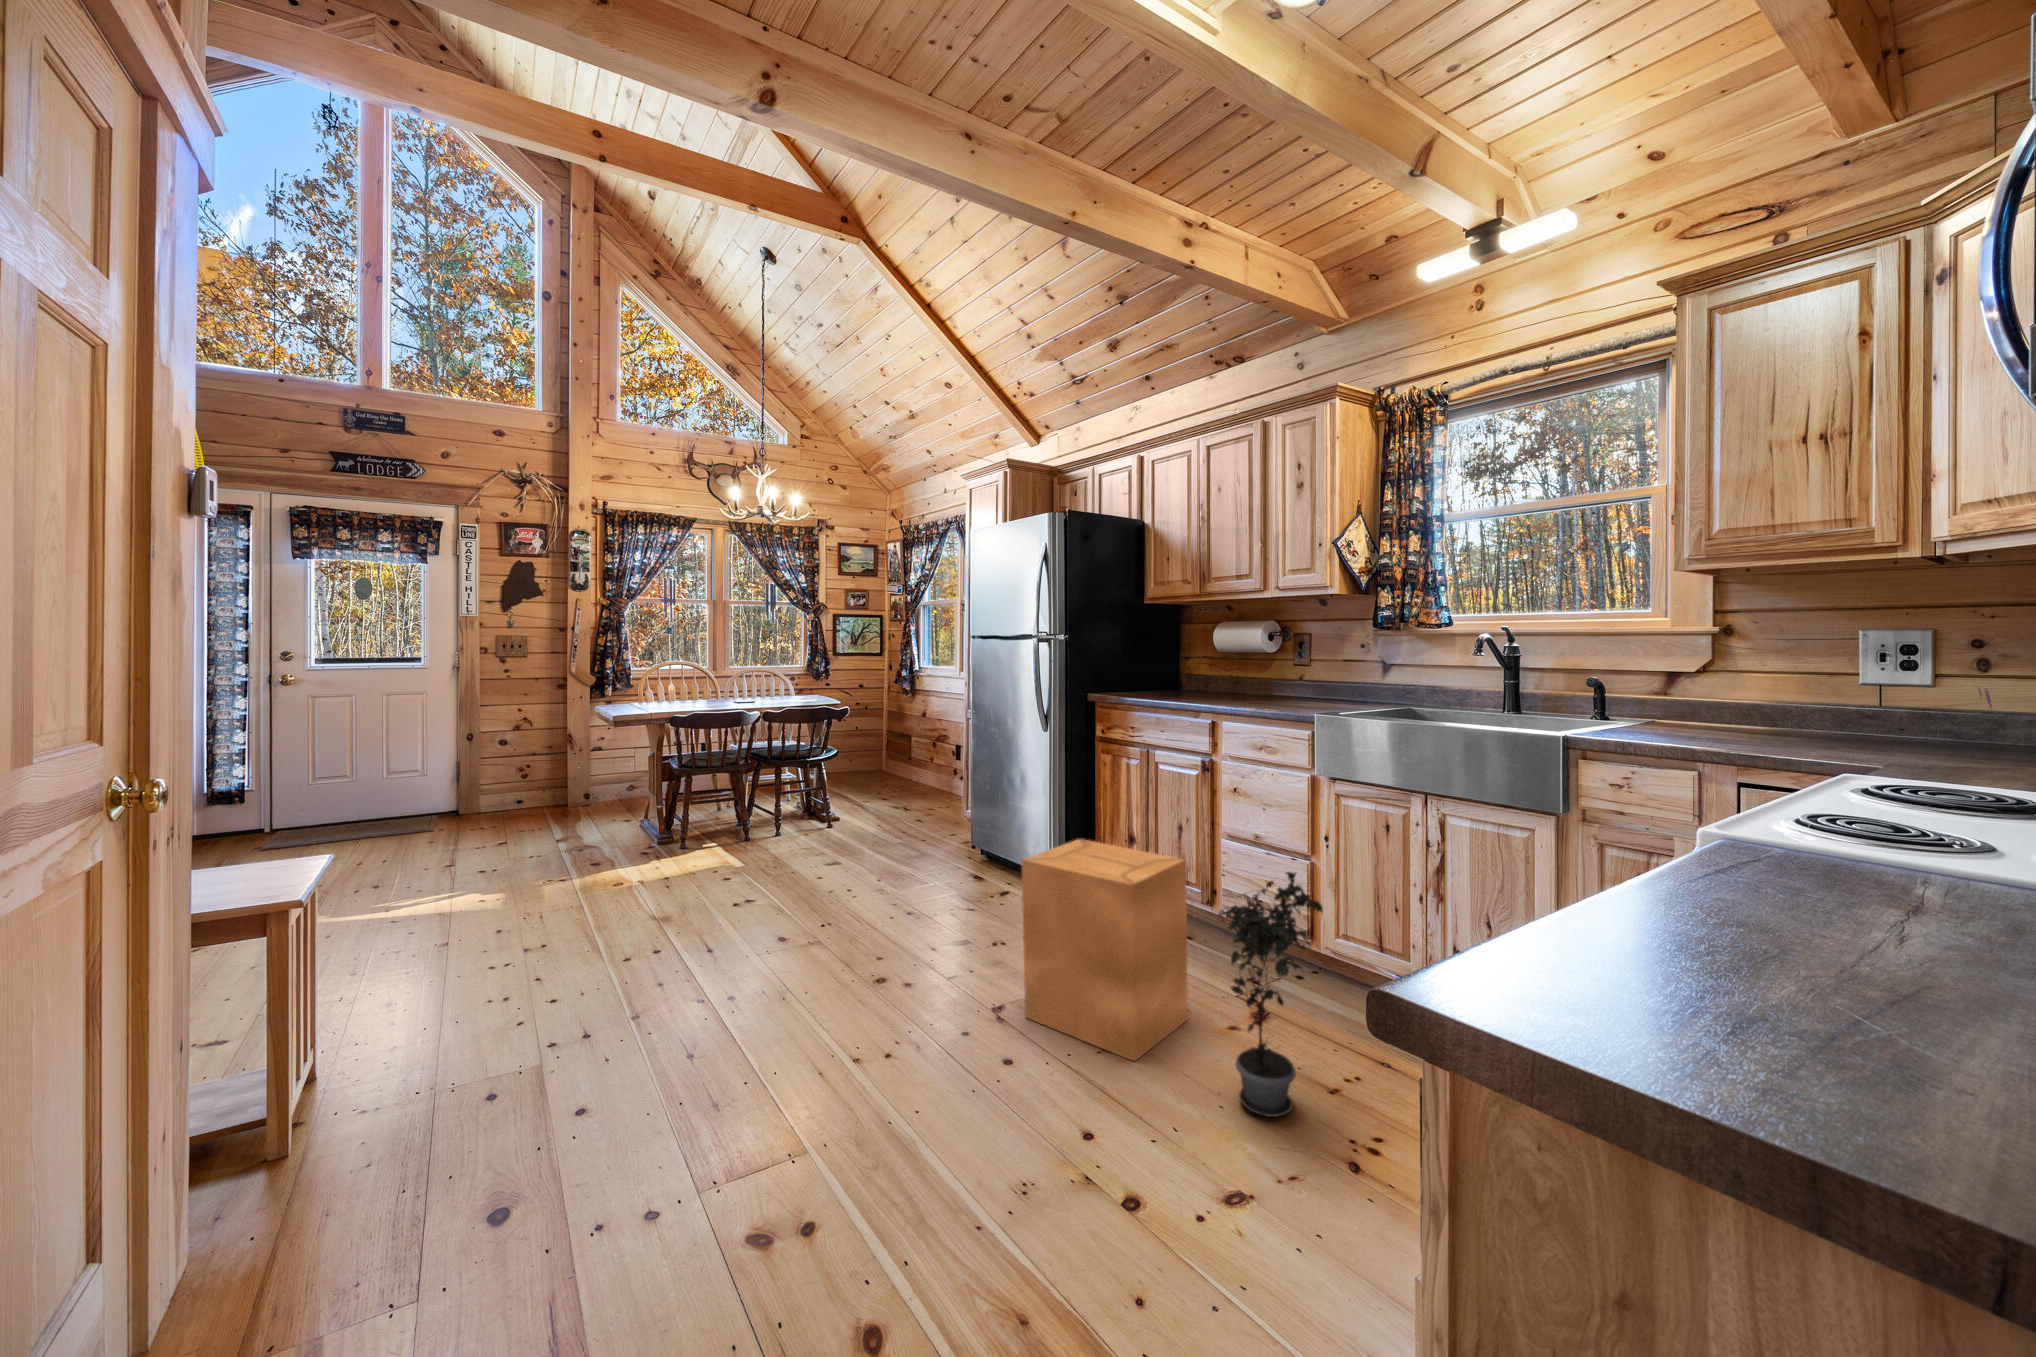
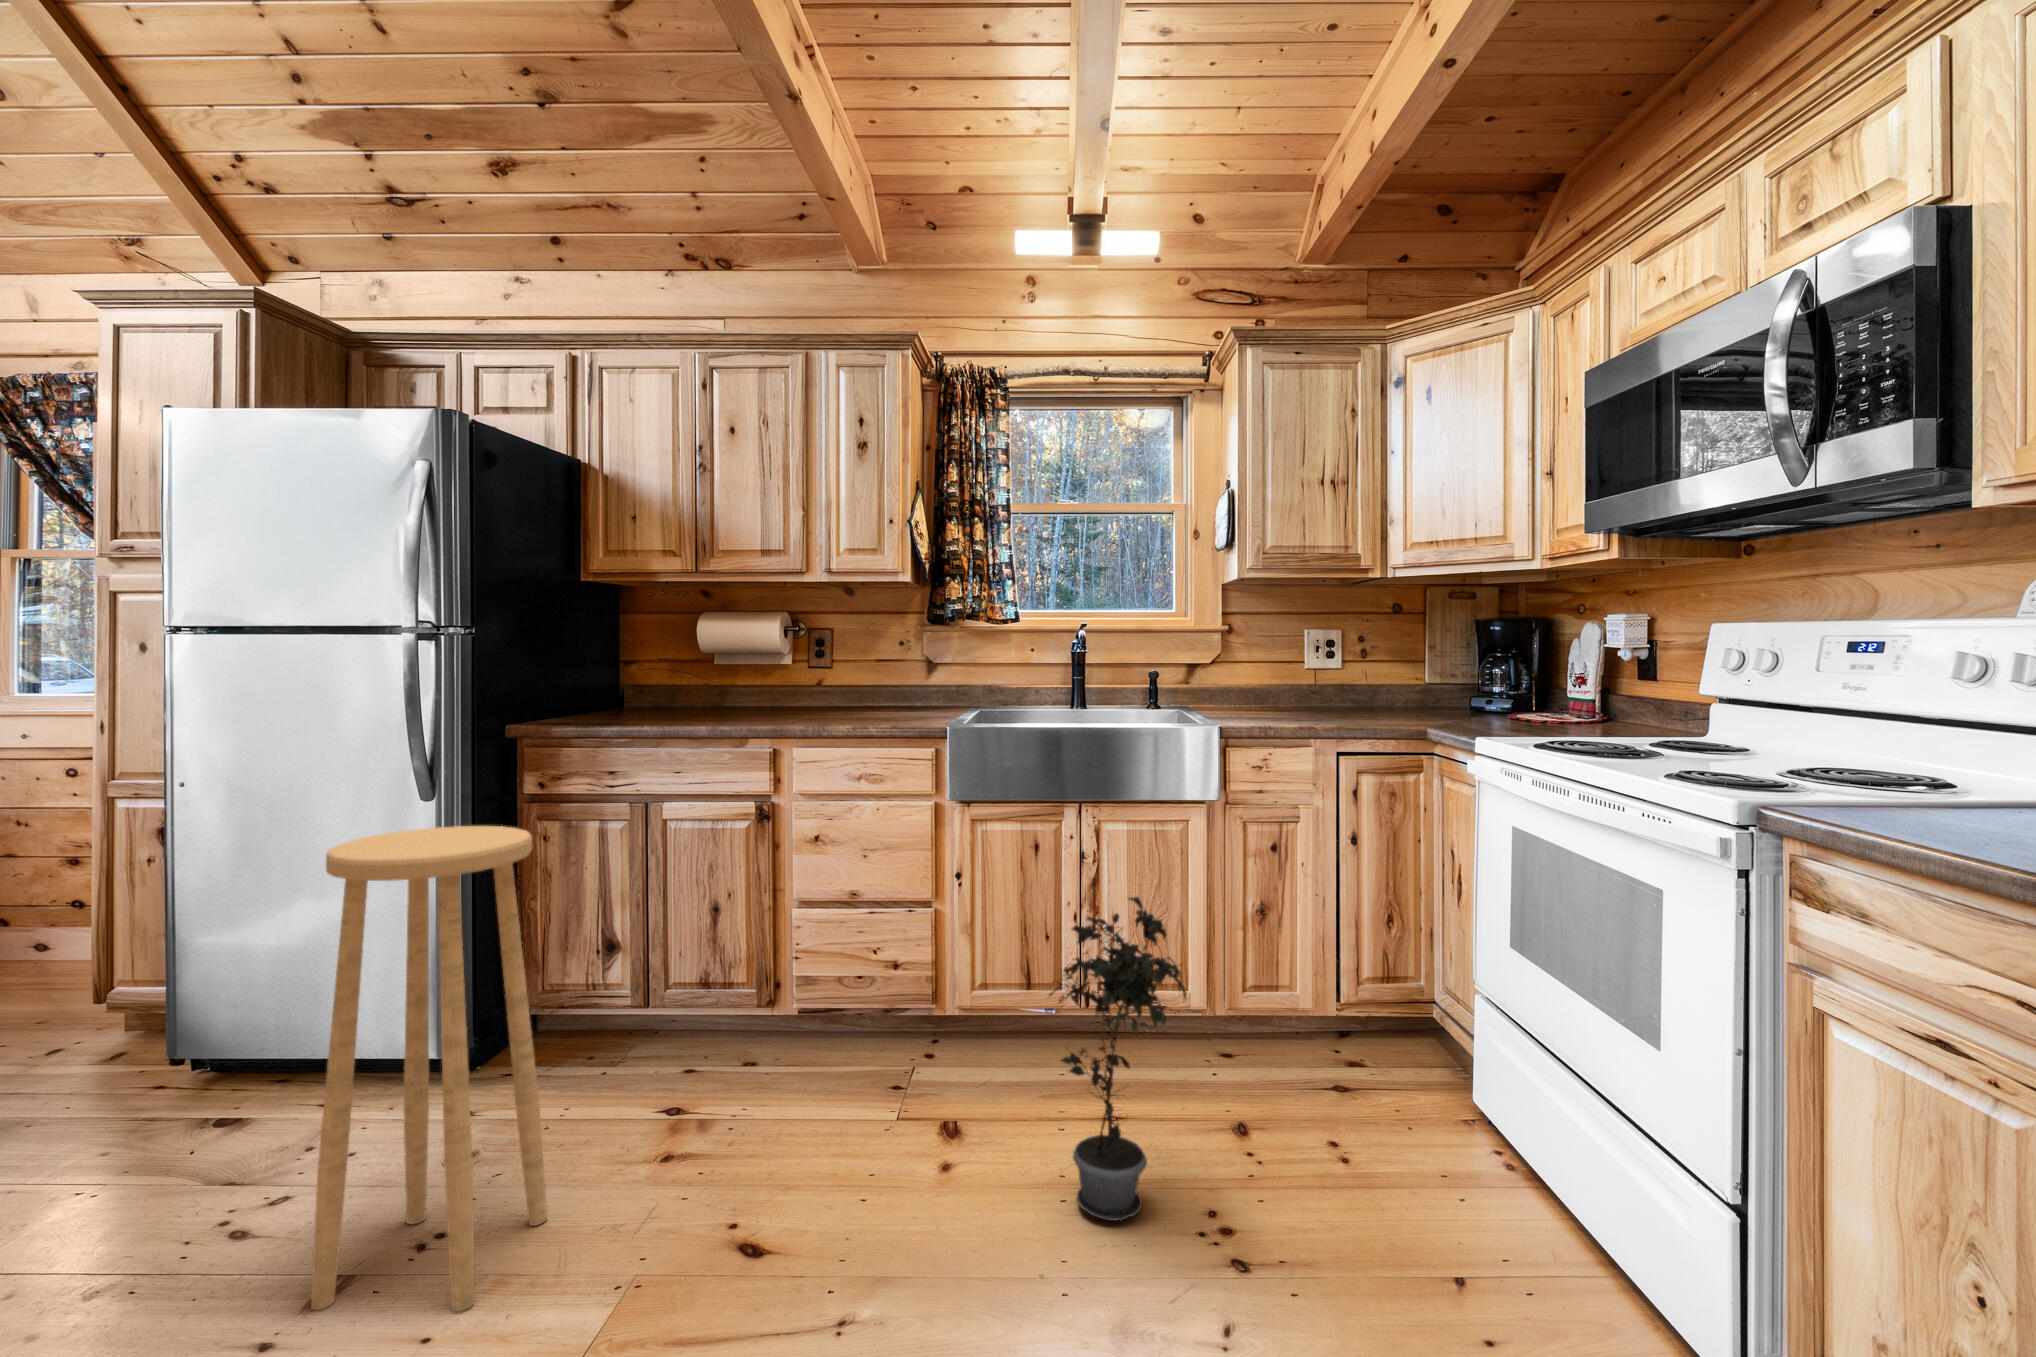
stool: none [911,751,1010,983] -> present [311,826,547,1311]
cardboard box: present [1022,839,1188,1061] -> none [694,928,926,1280]

